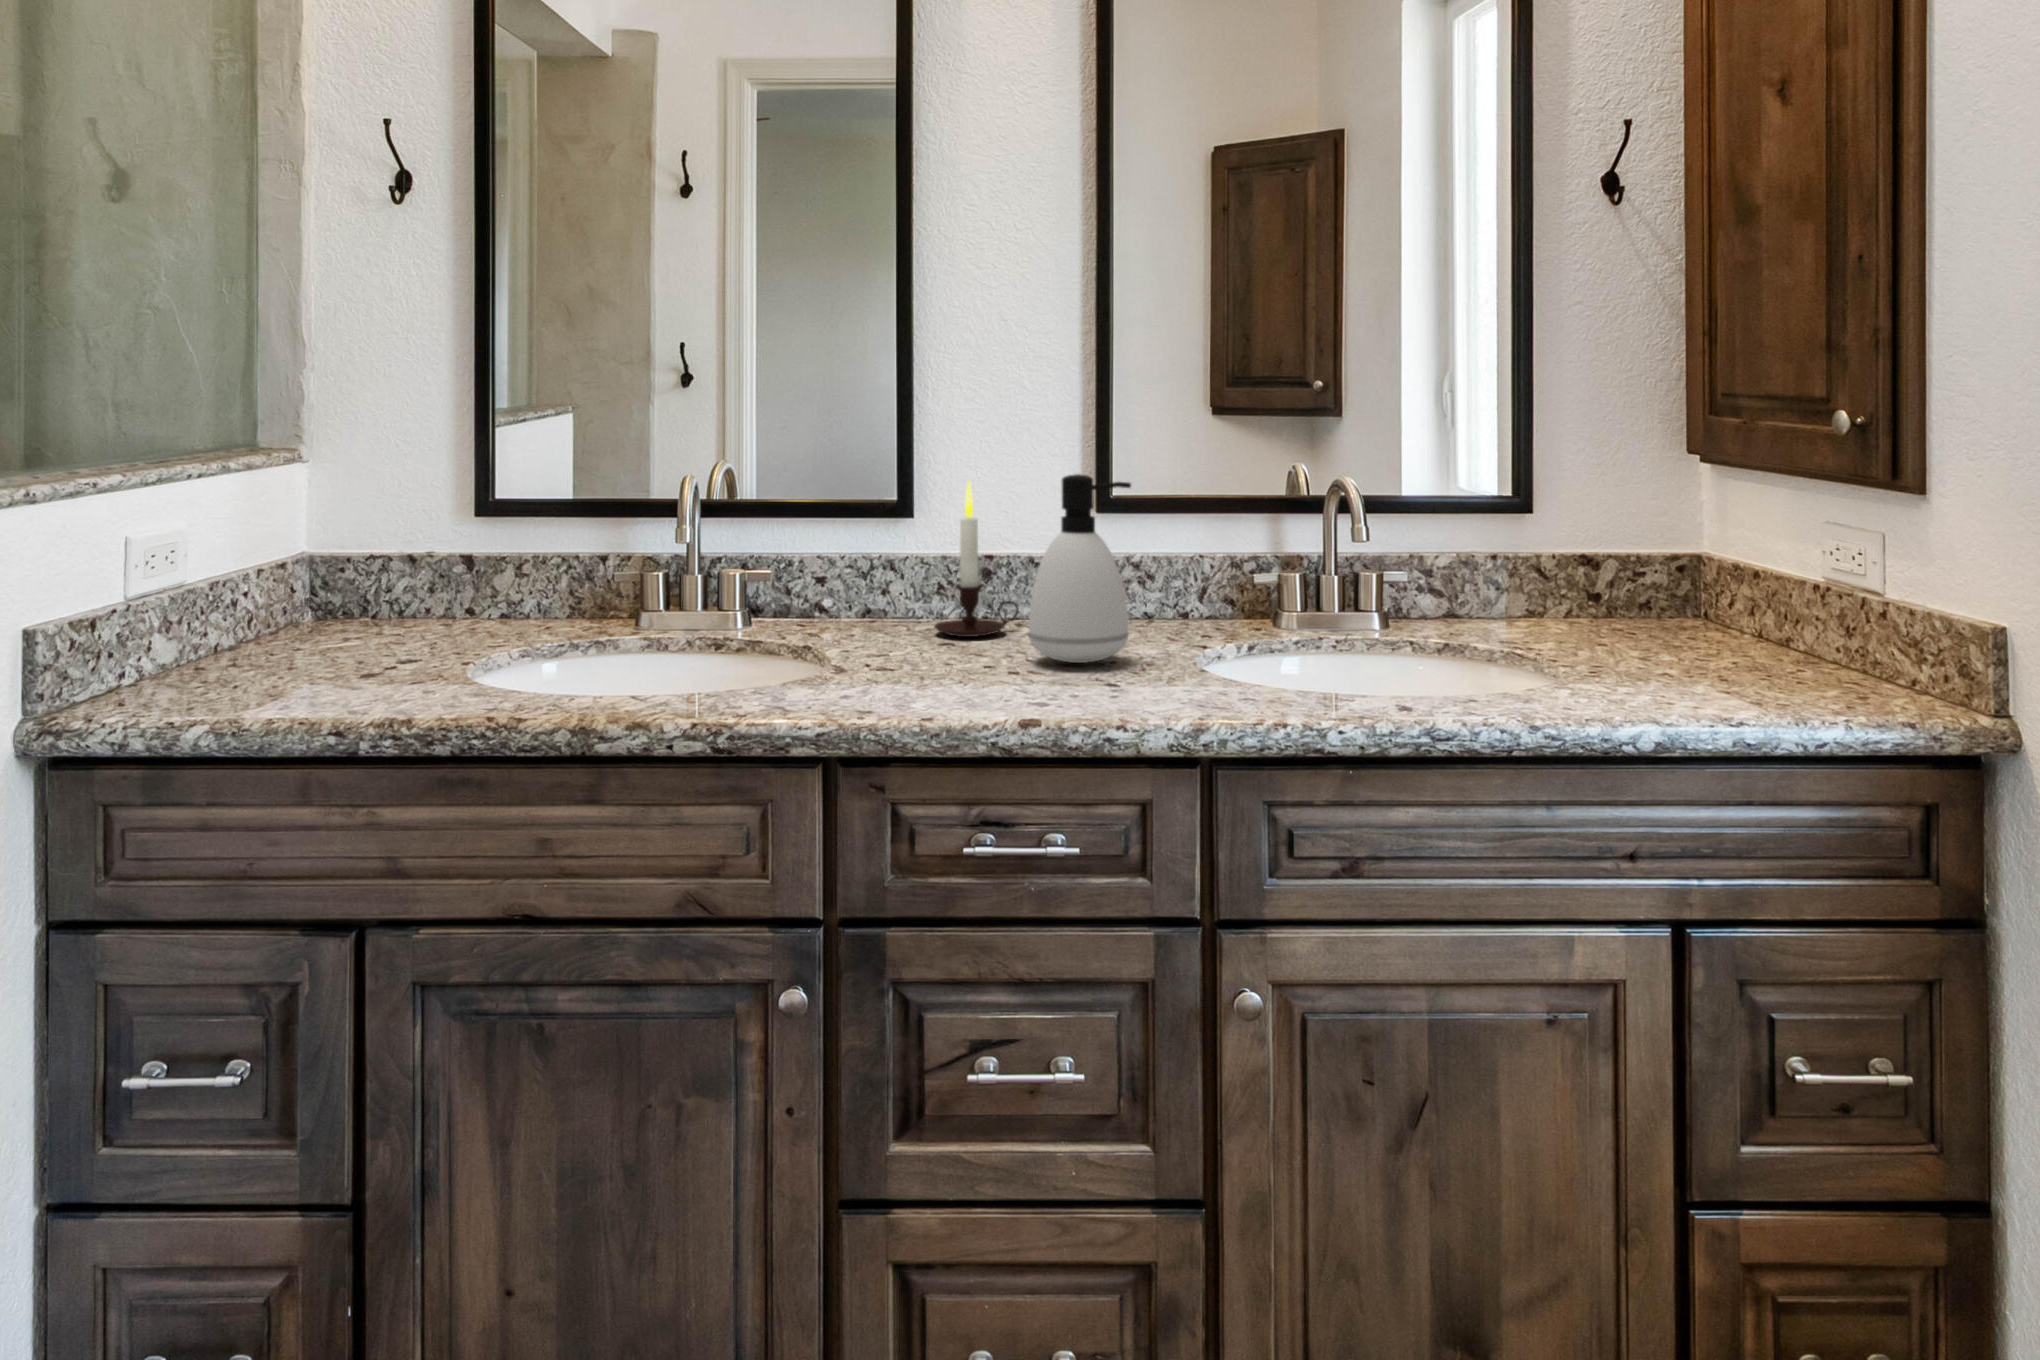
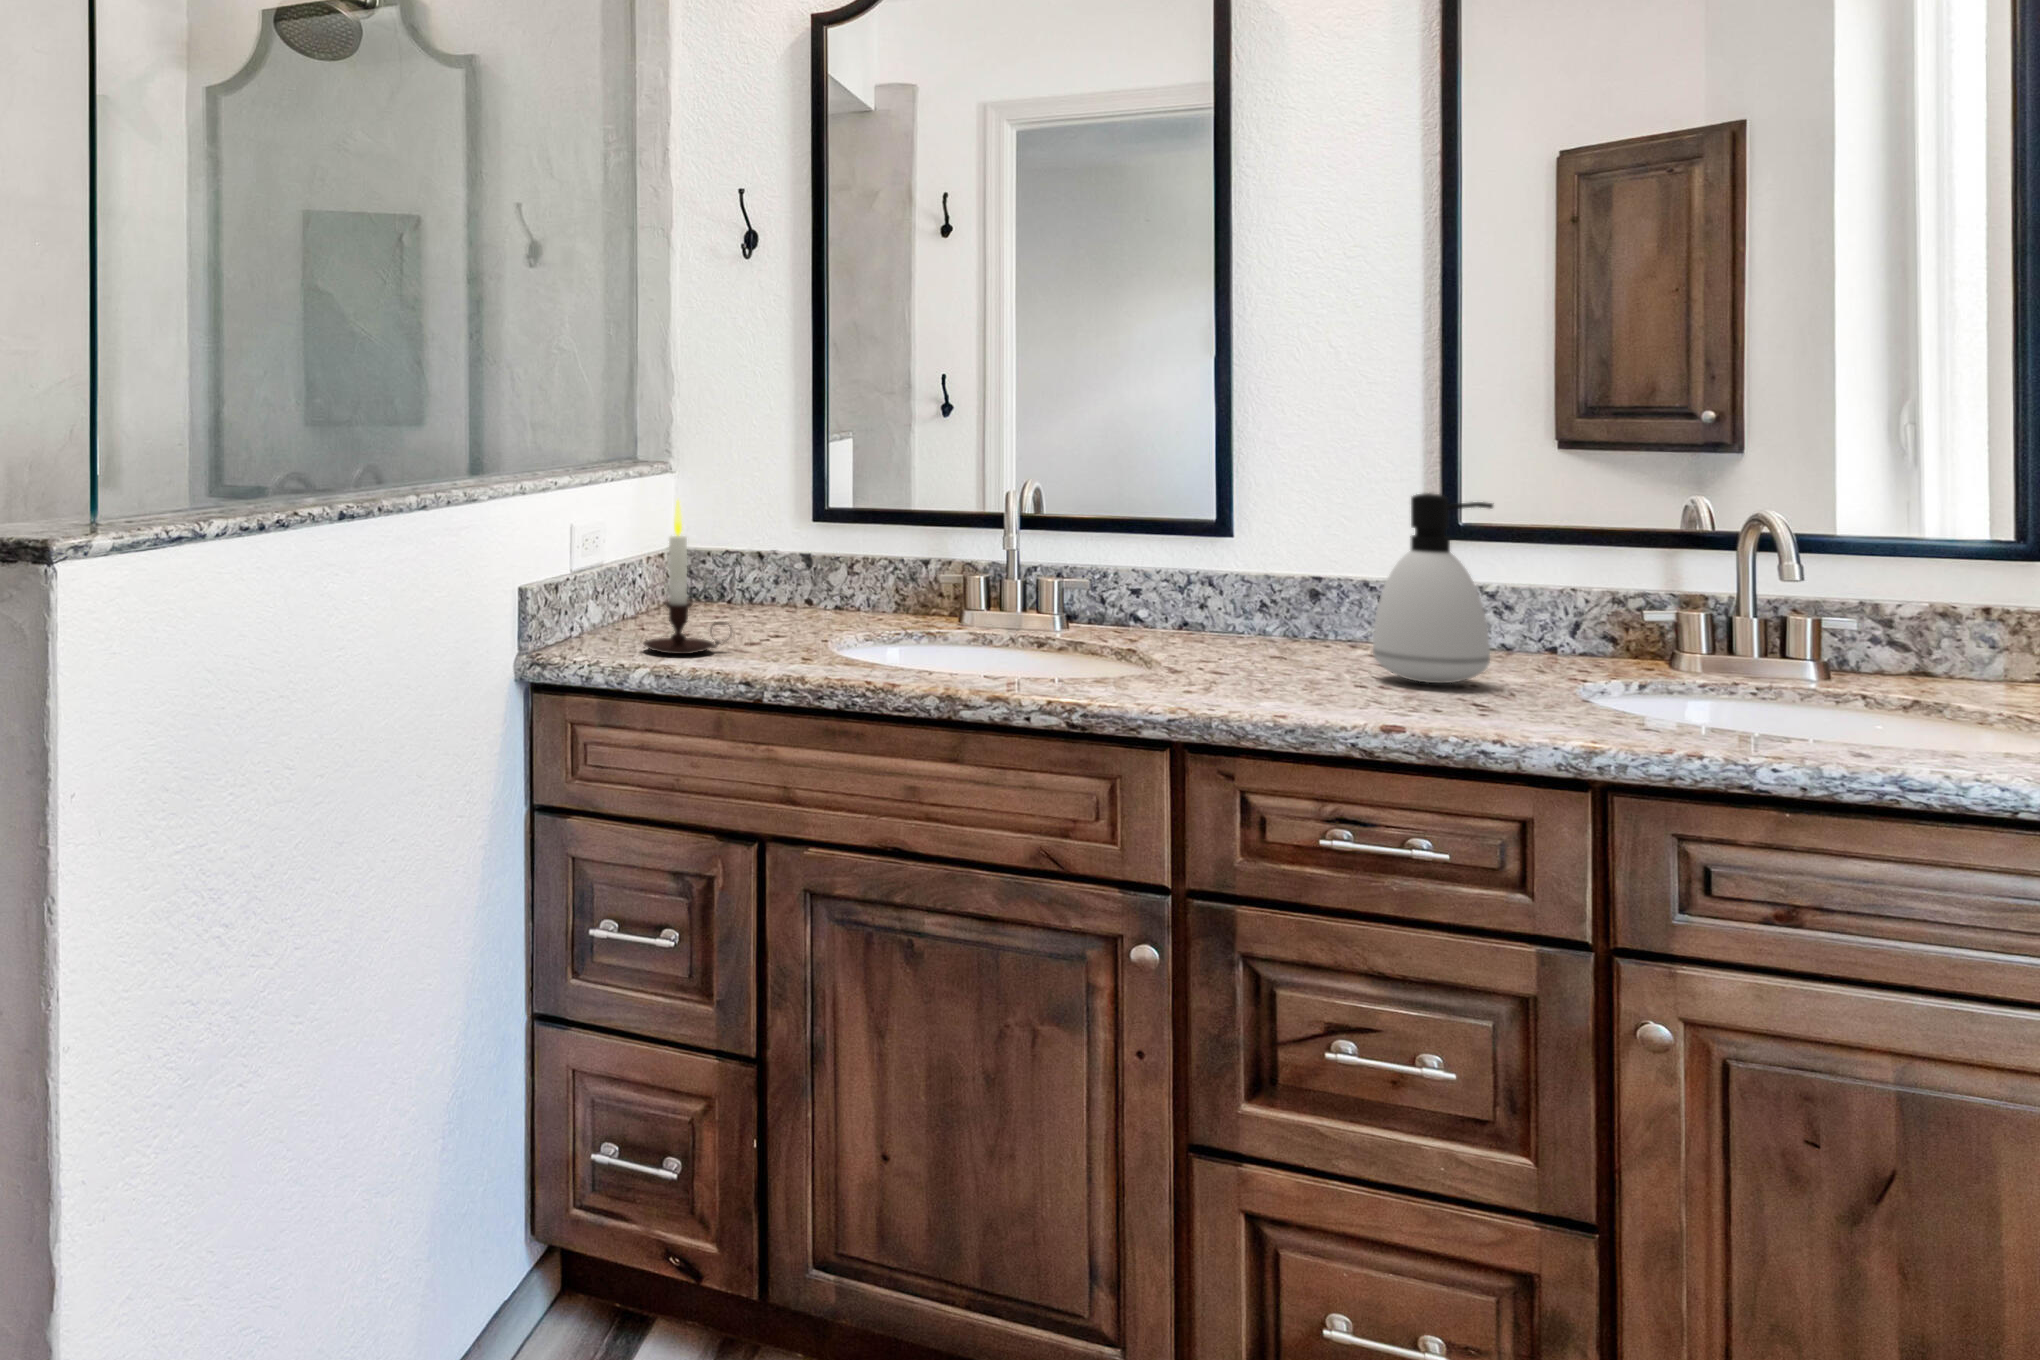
candle: present [934,482,1019,637] -> present [644,501,727,654]

